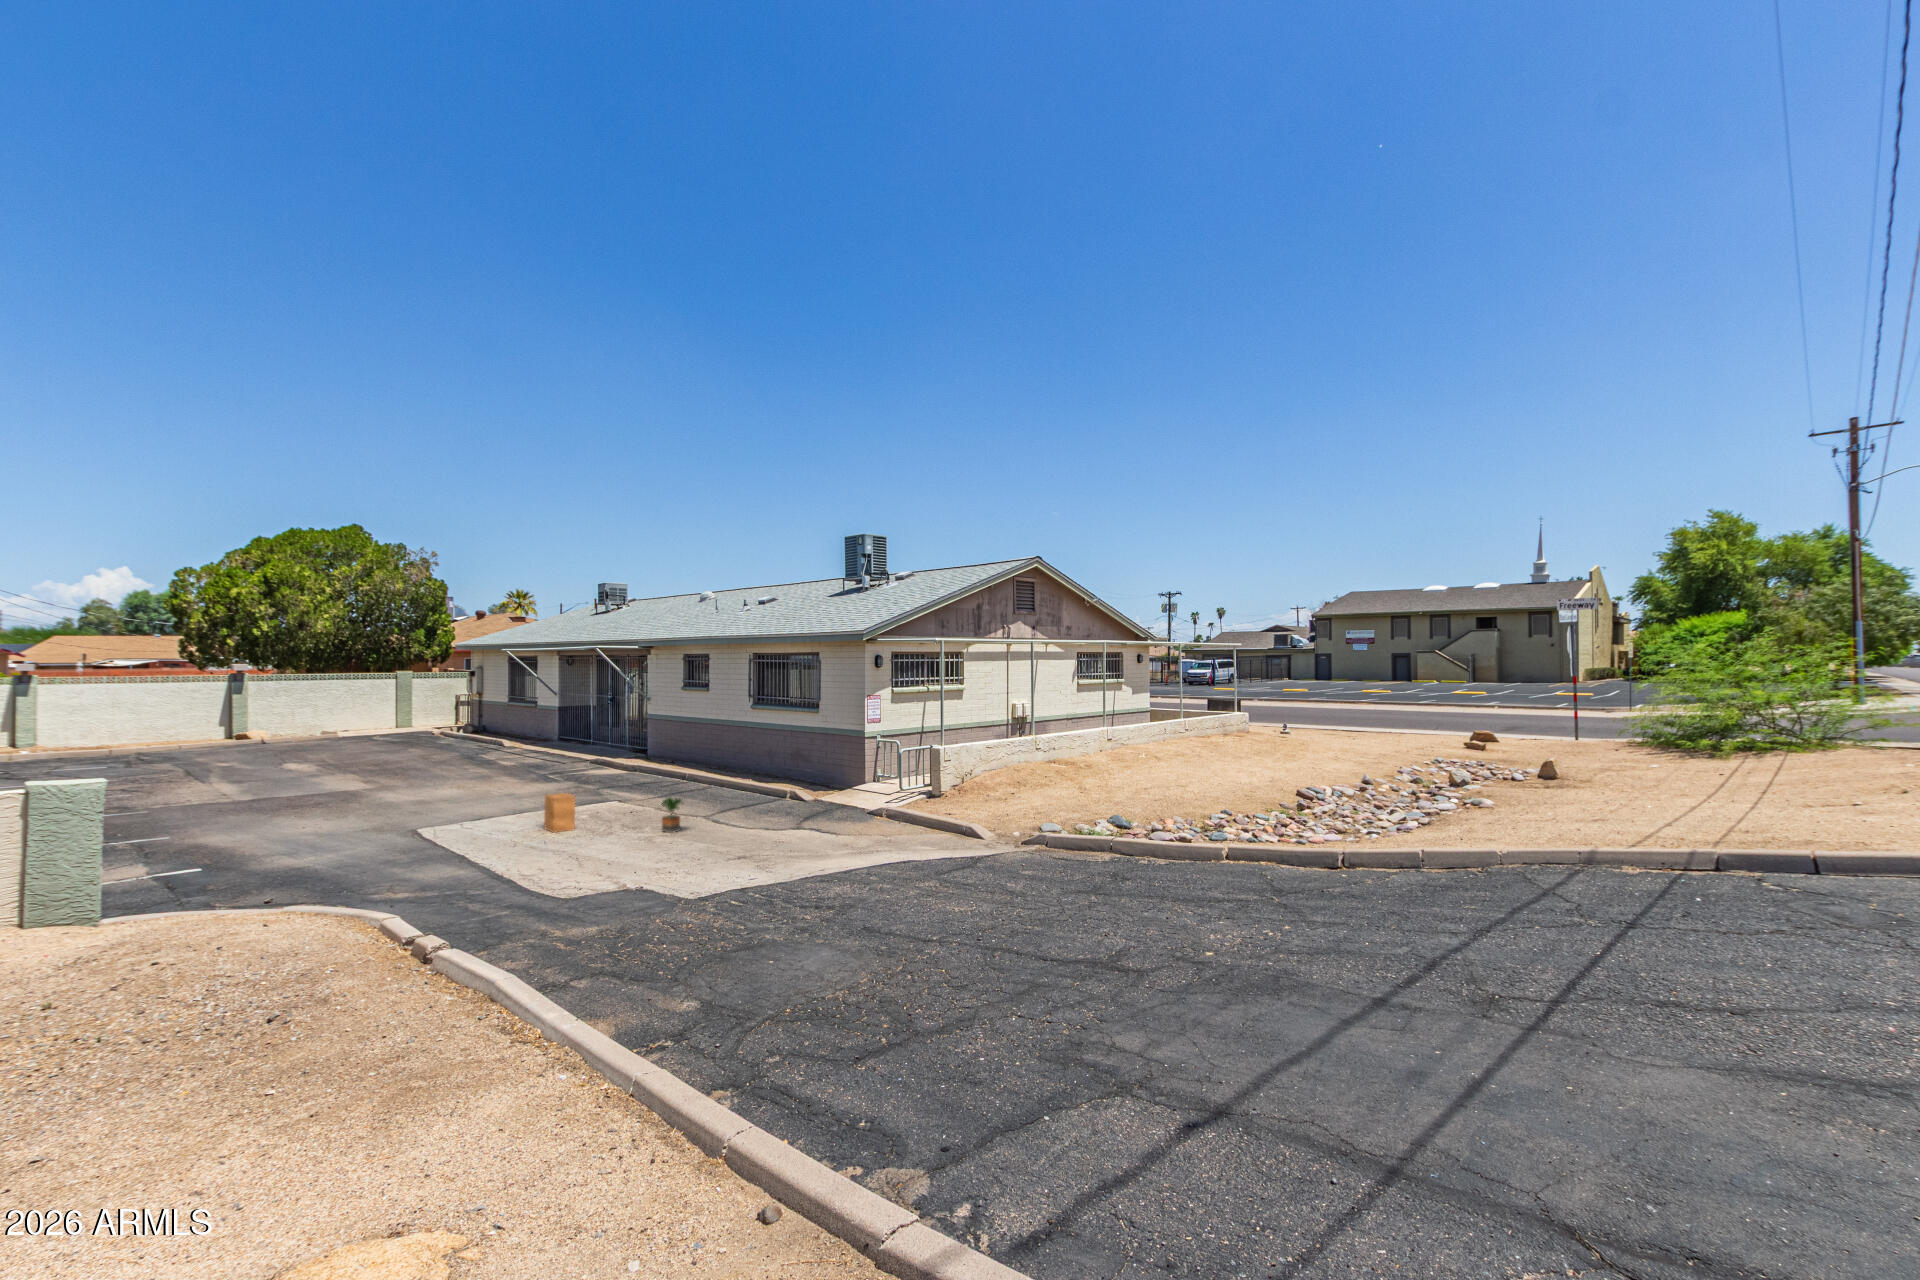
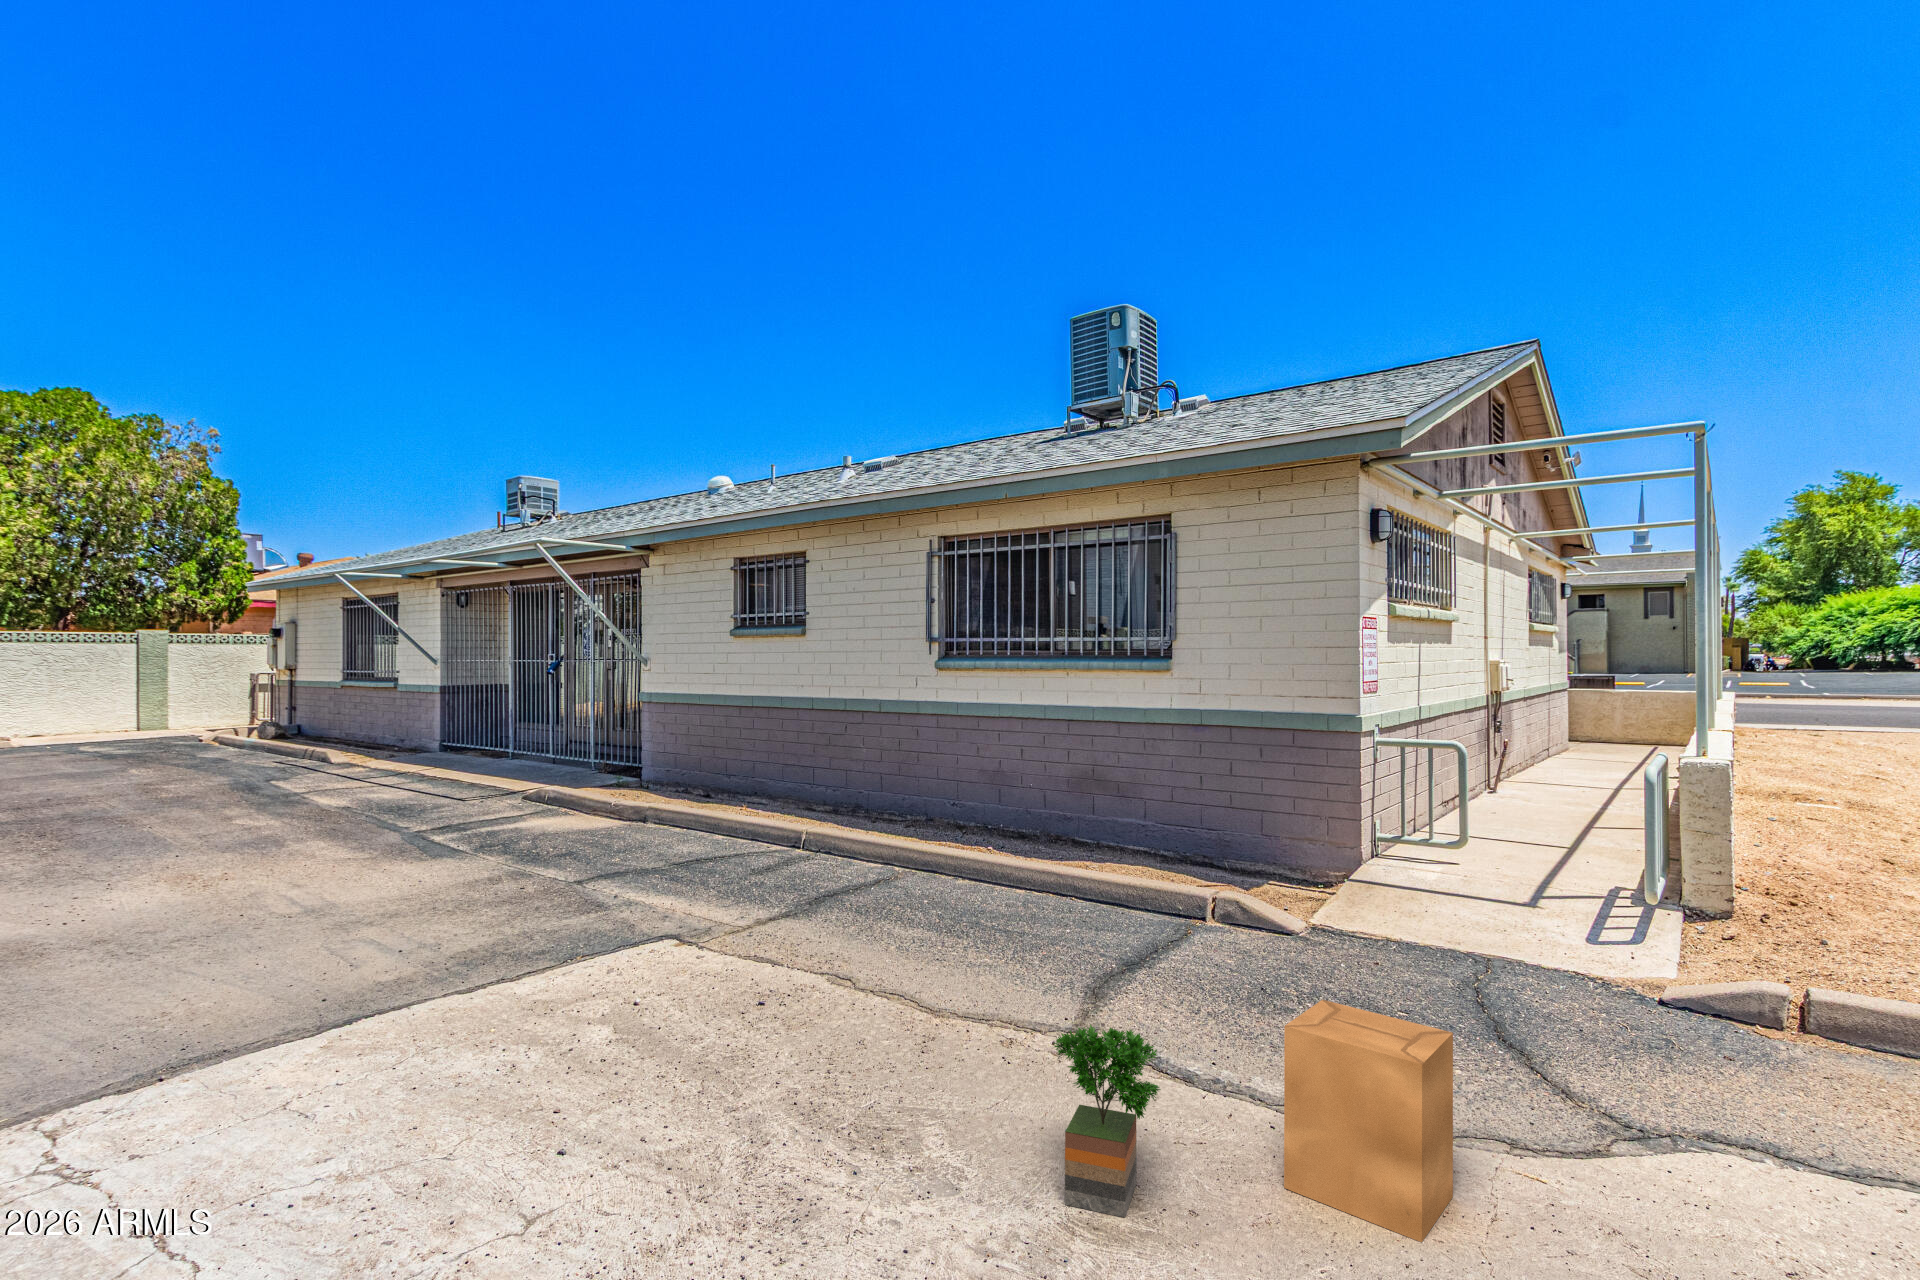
cardboard box: present [544,793,575,833] -> present [1284,1000,1453,1242]

